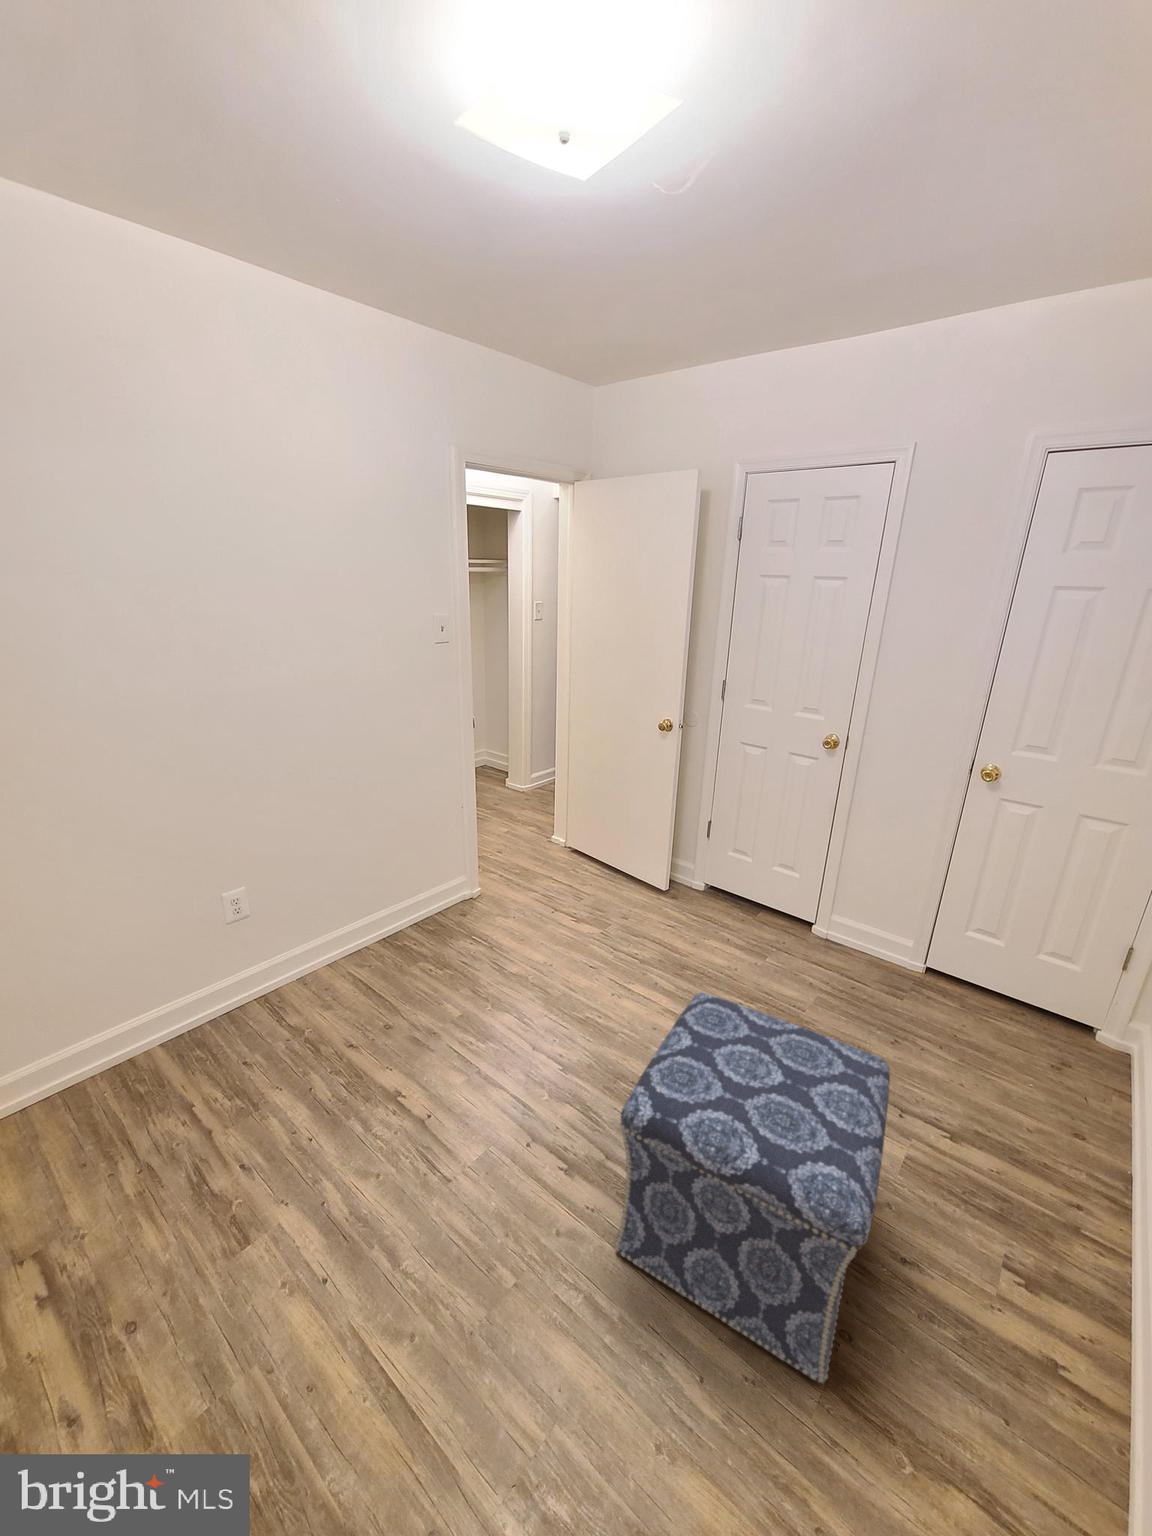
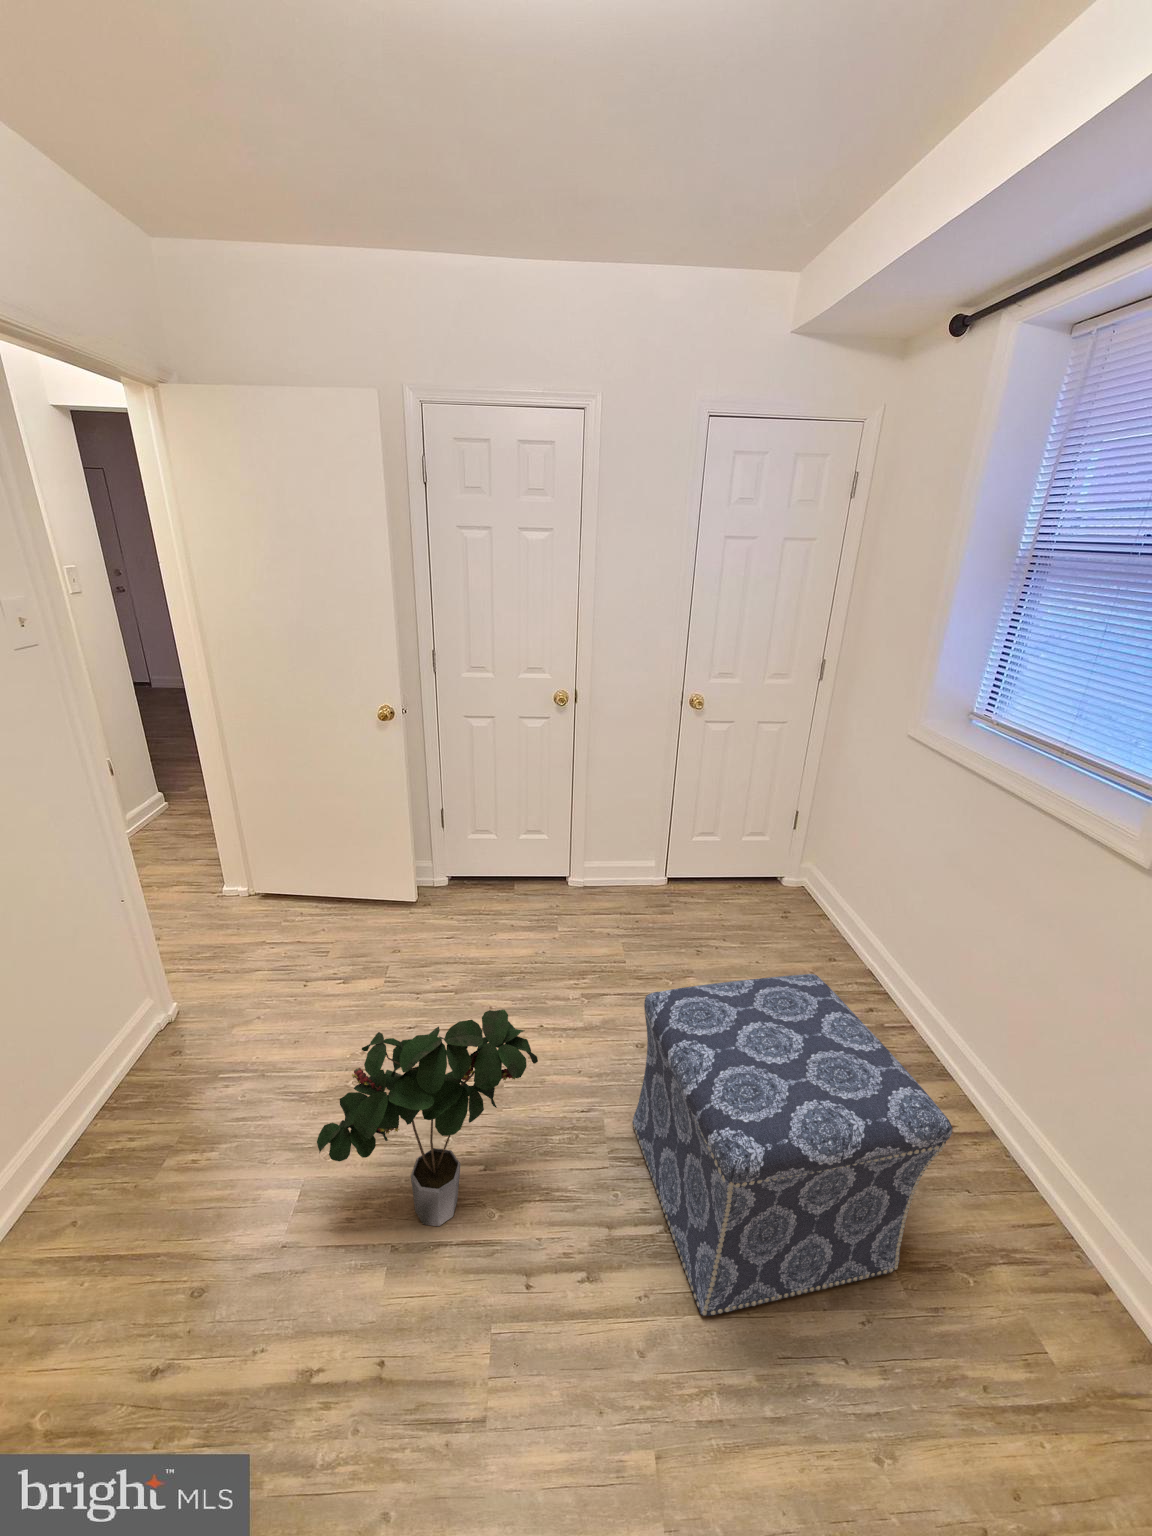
potted plant: none [457,921,592,1080] -> present [317,1010,538,1226]

